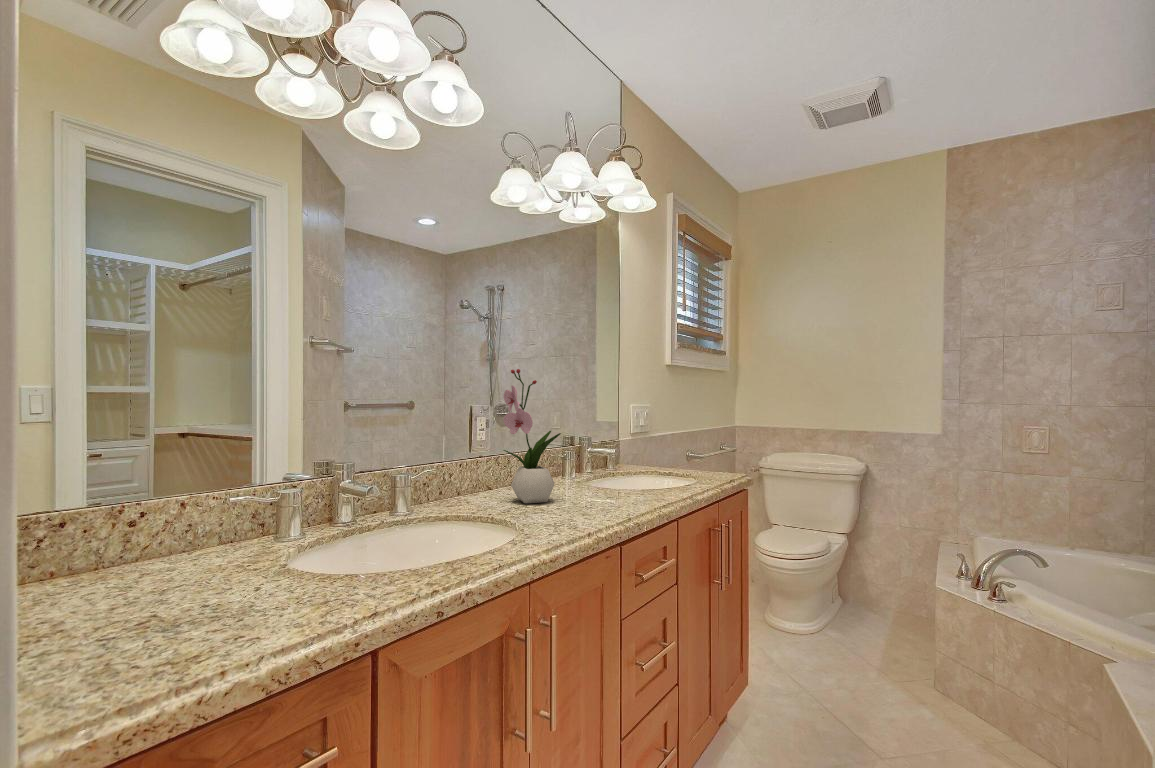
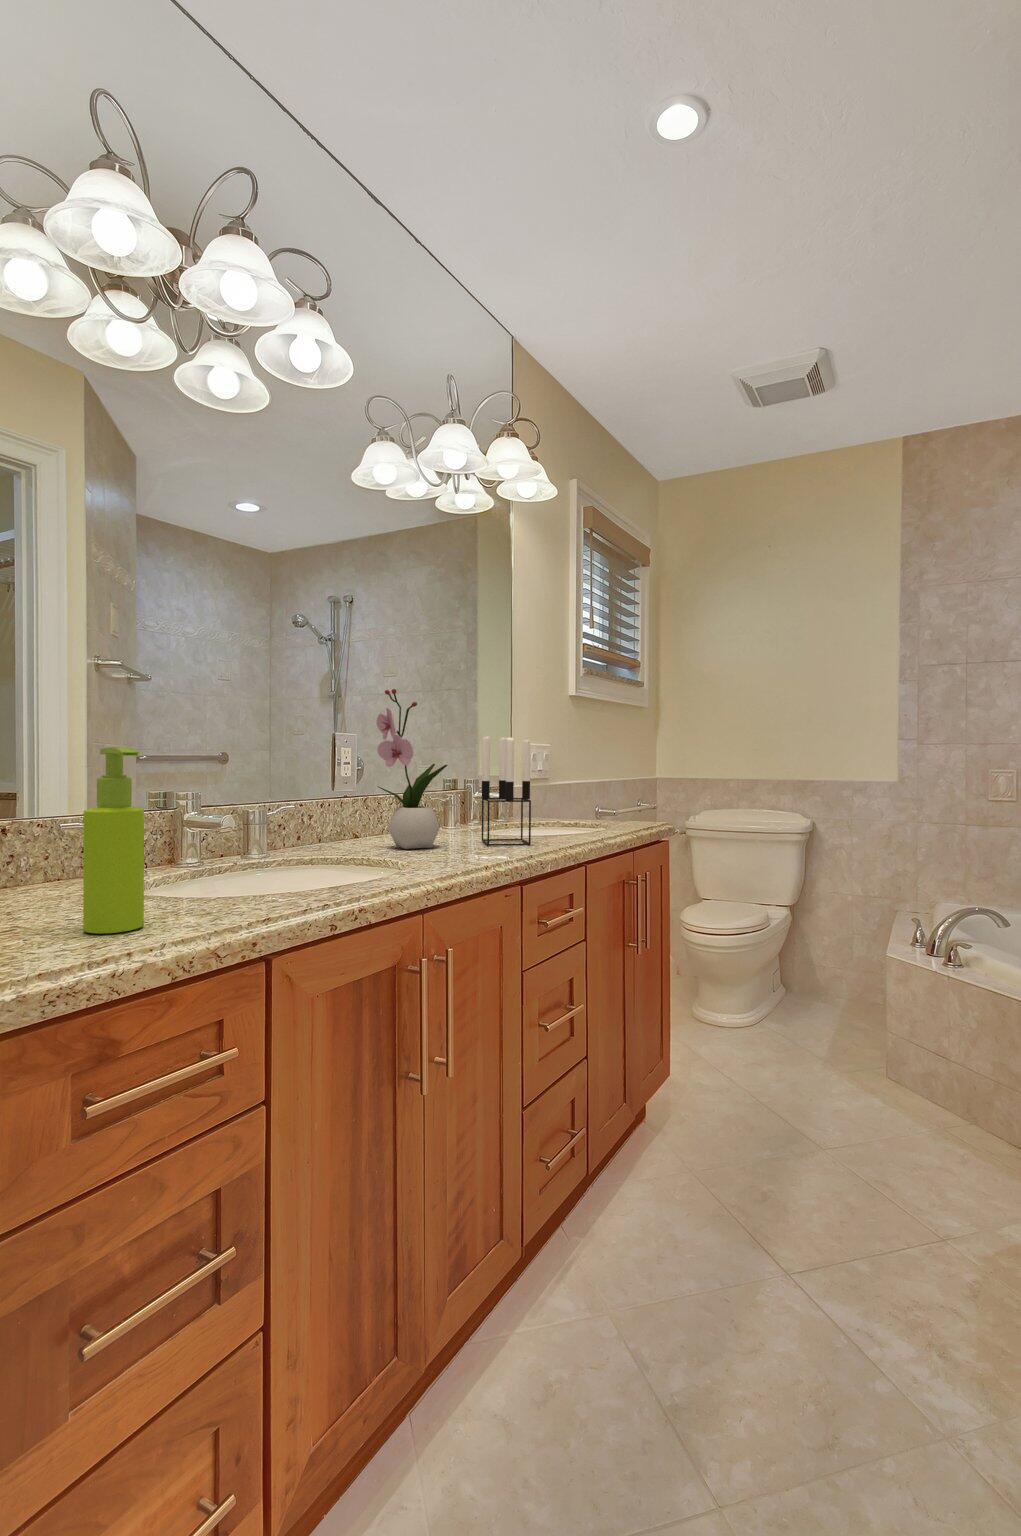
candle holder: none [590,406,631,501] -> present [482,736,531,846]
soap dispenser: none [203,456,264,633] -> present [83,747,144,933]

